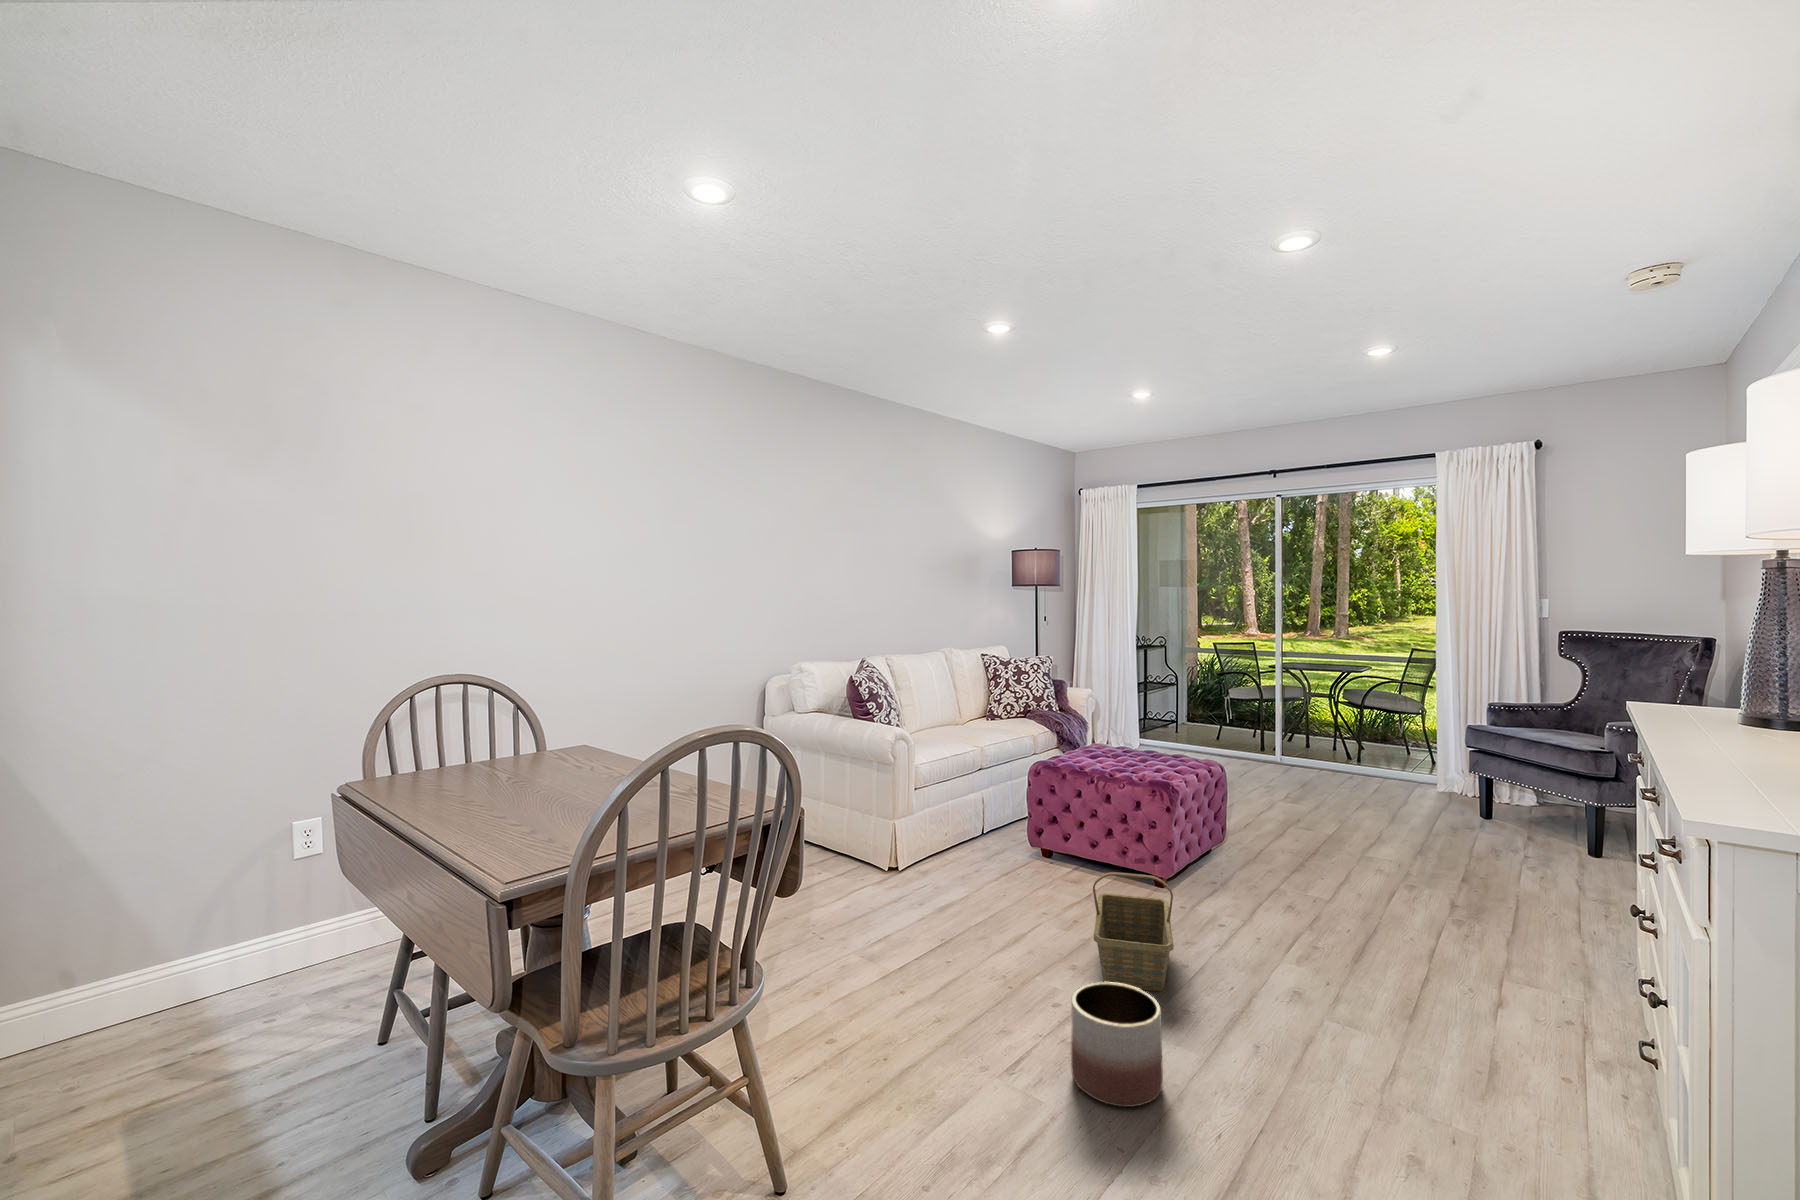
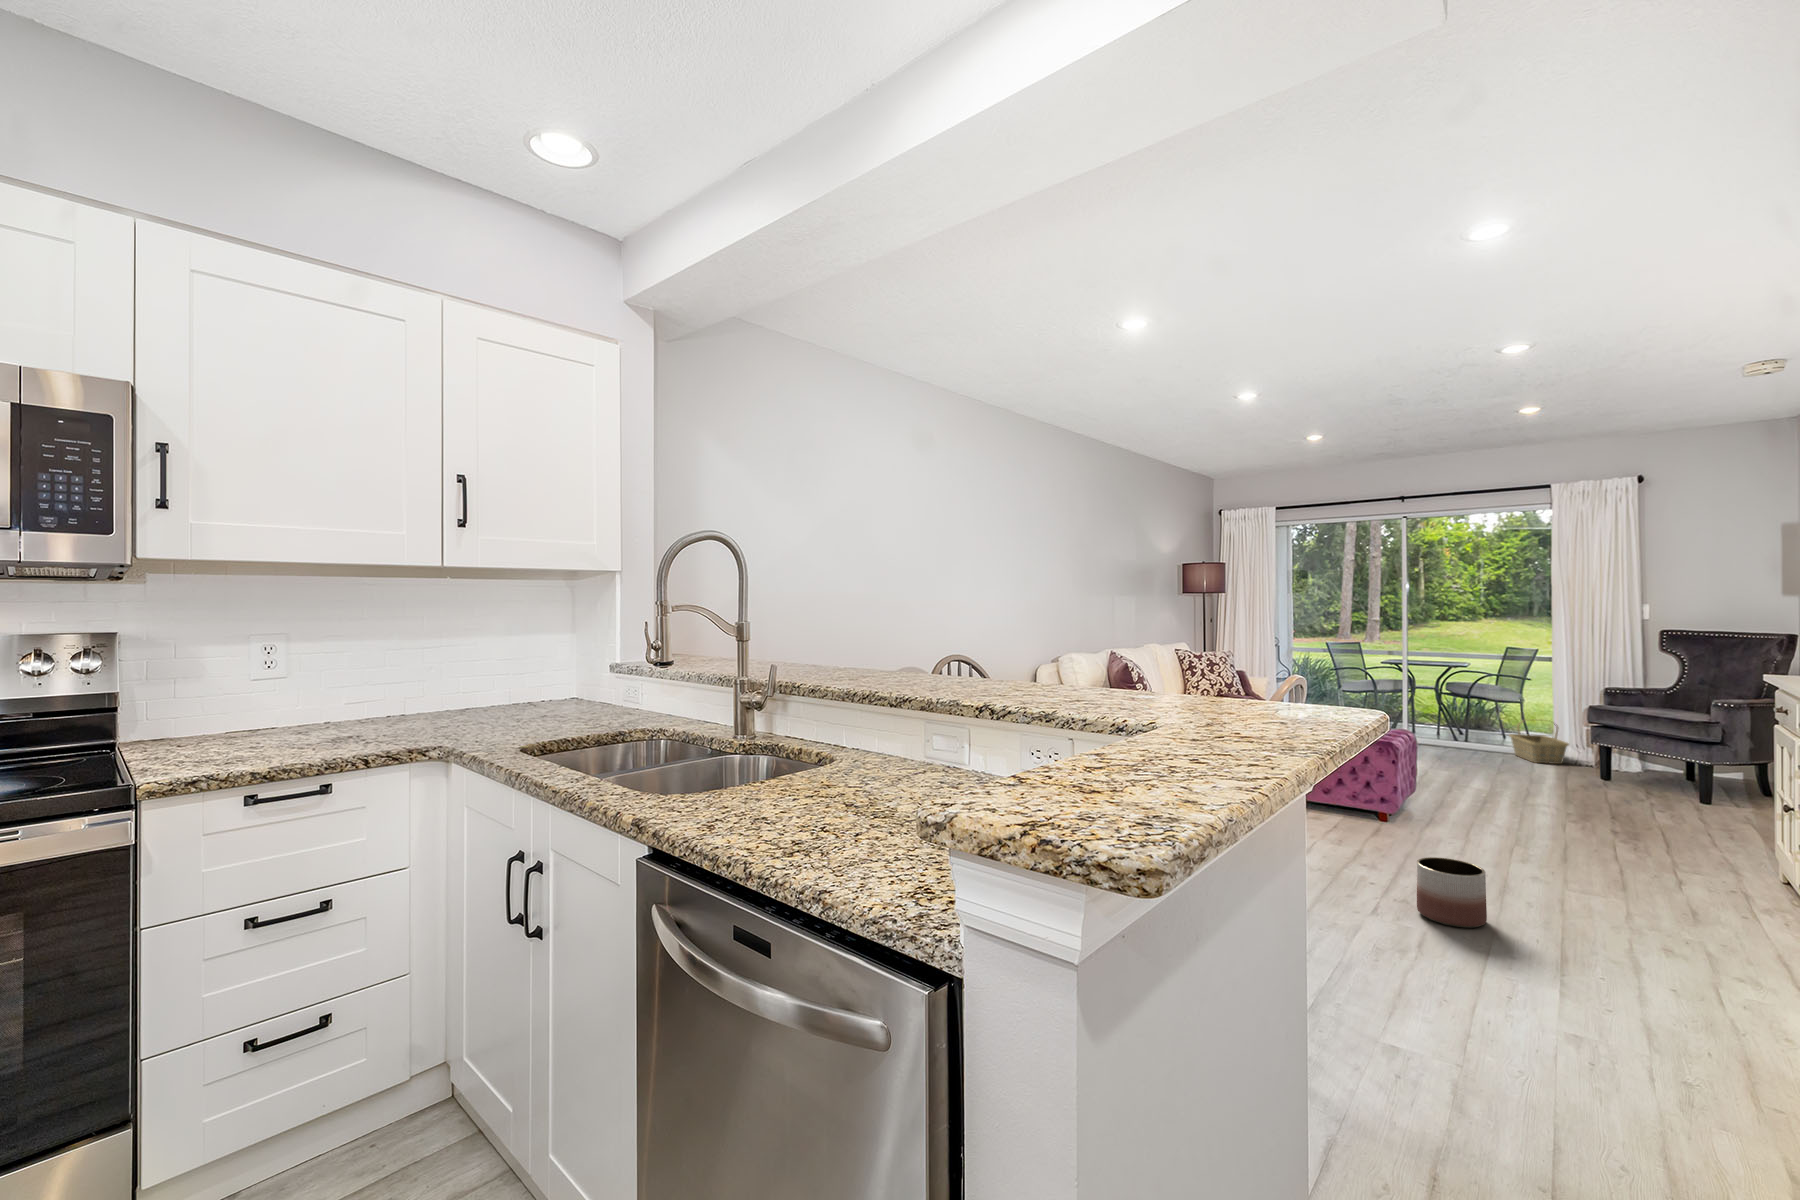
basket: present [1093,872,1174,992] -> present [1509,719,1569,764]

